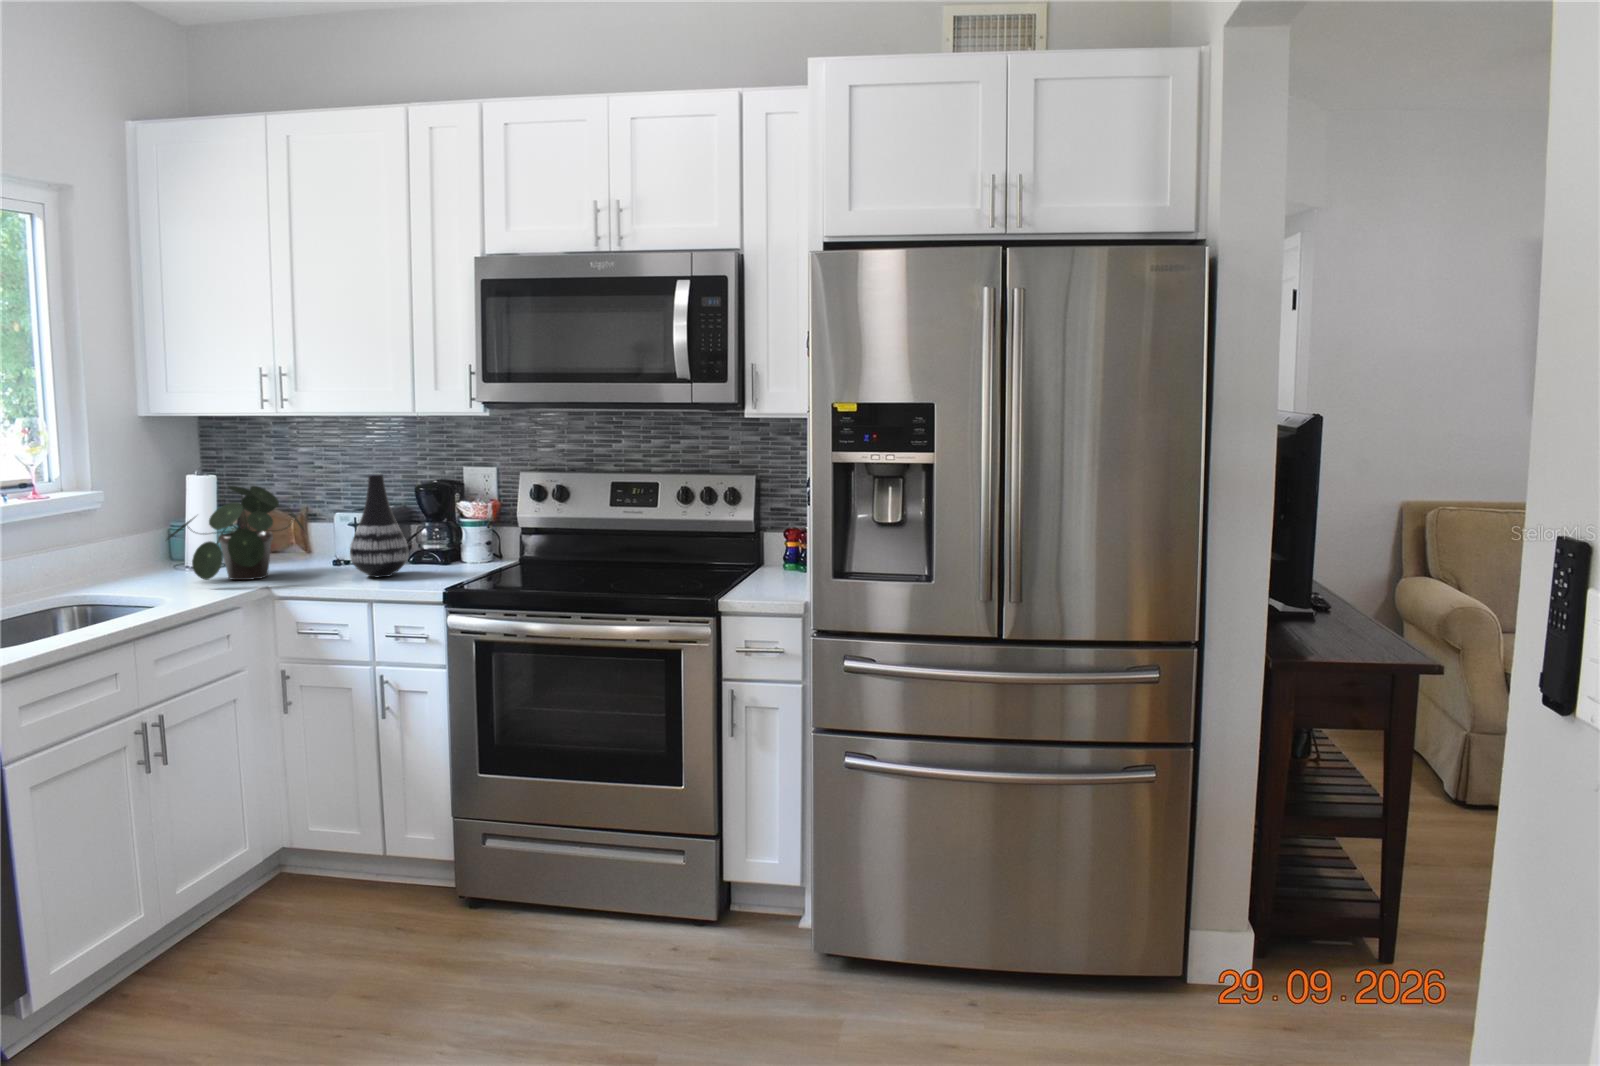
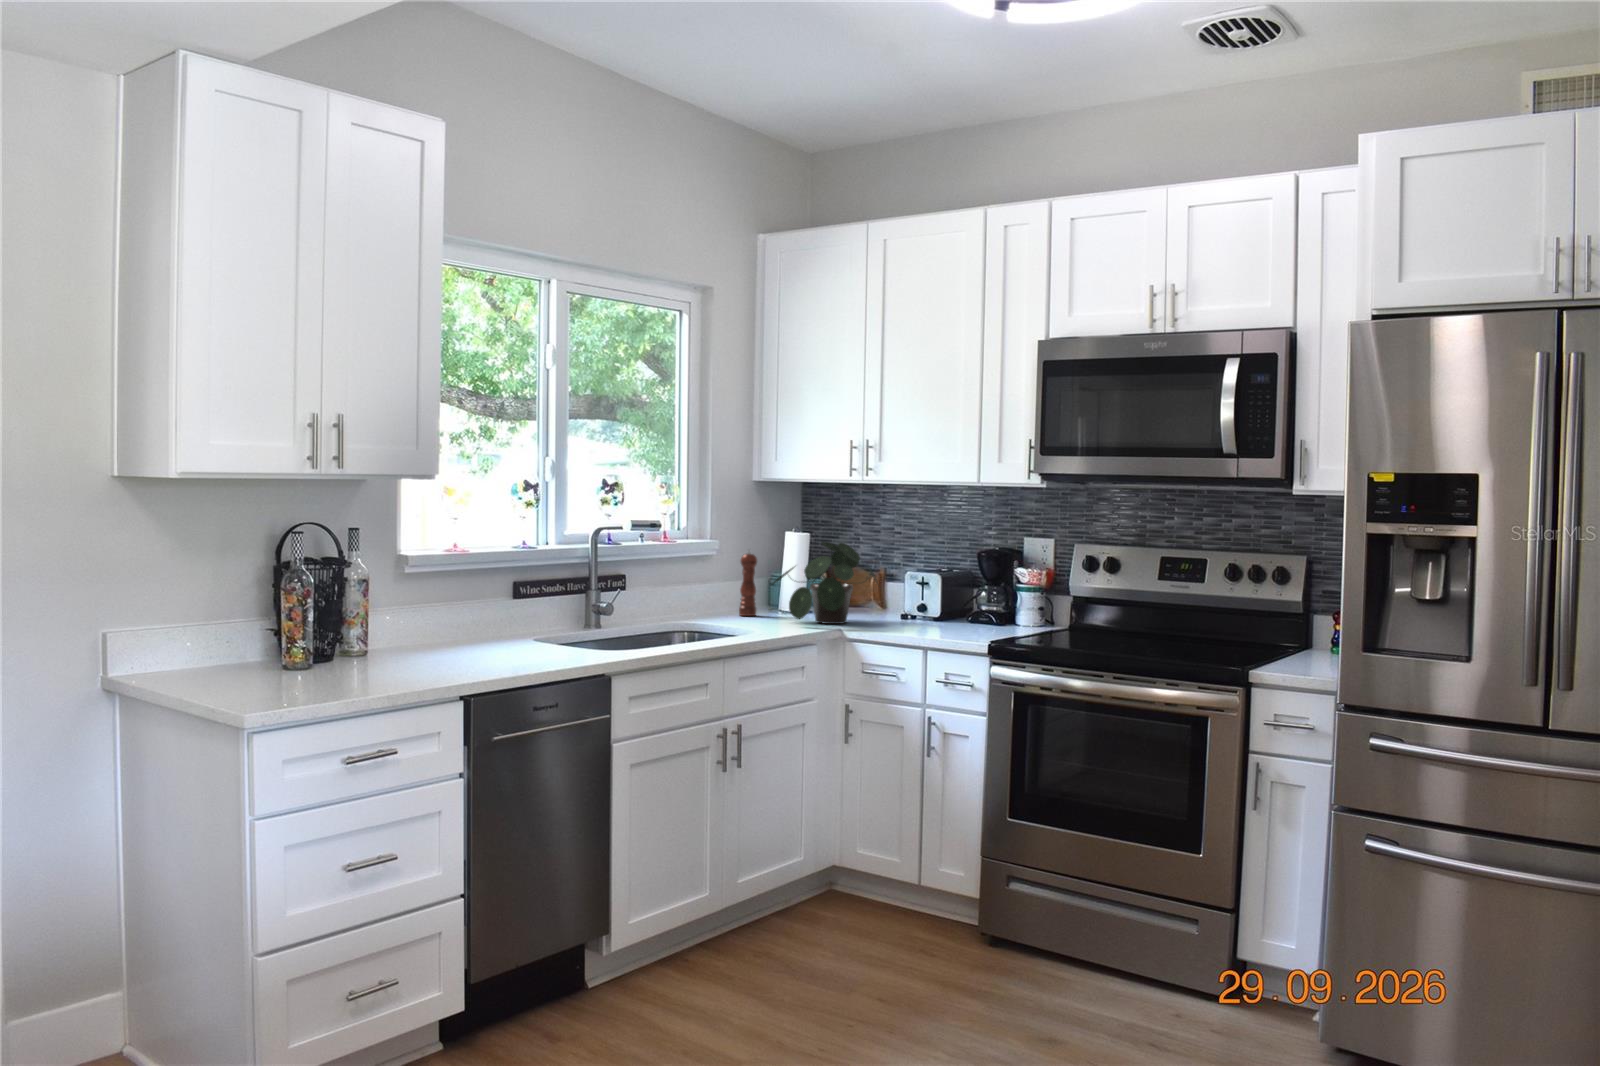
vase: present [350,473,408,577] -> none [914,536,964,630]
pepper mill: none [122,497,150,577] -> present [739,549,757,616]

